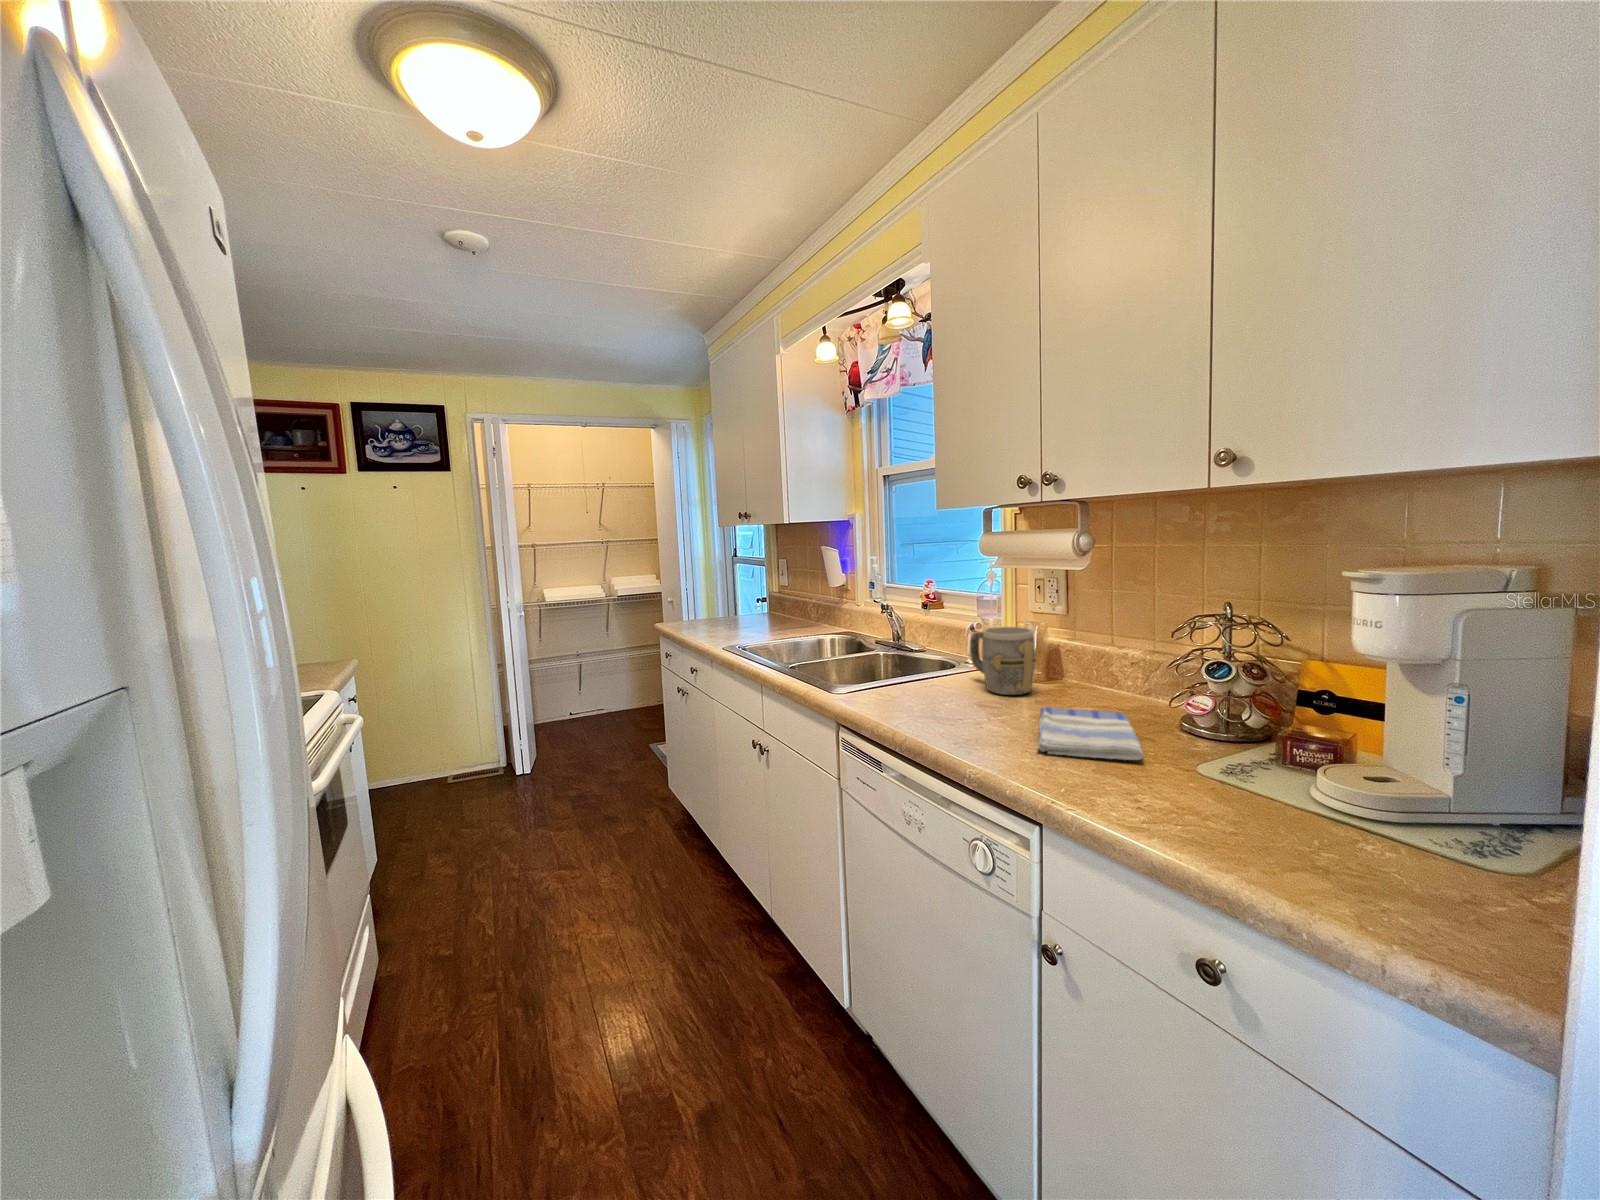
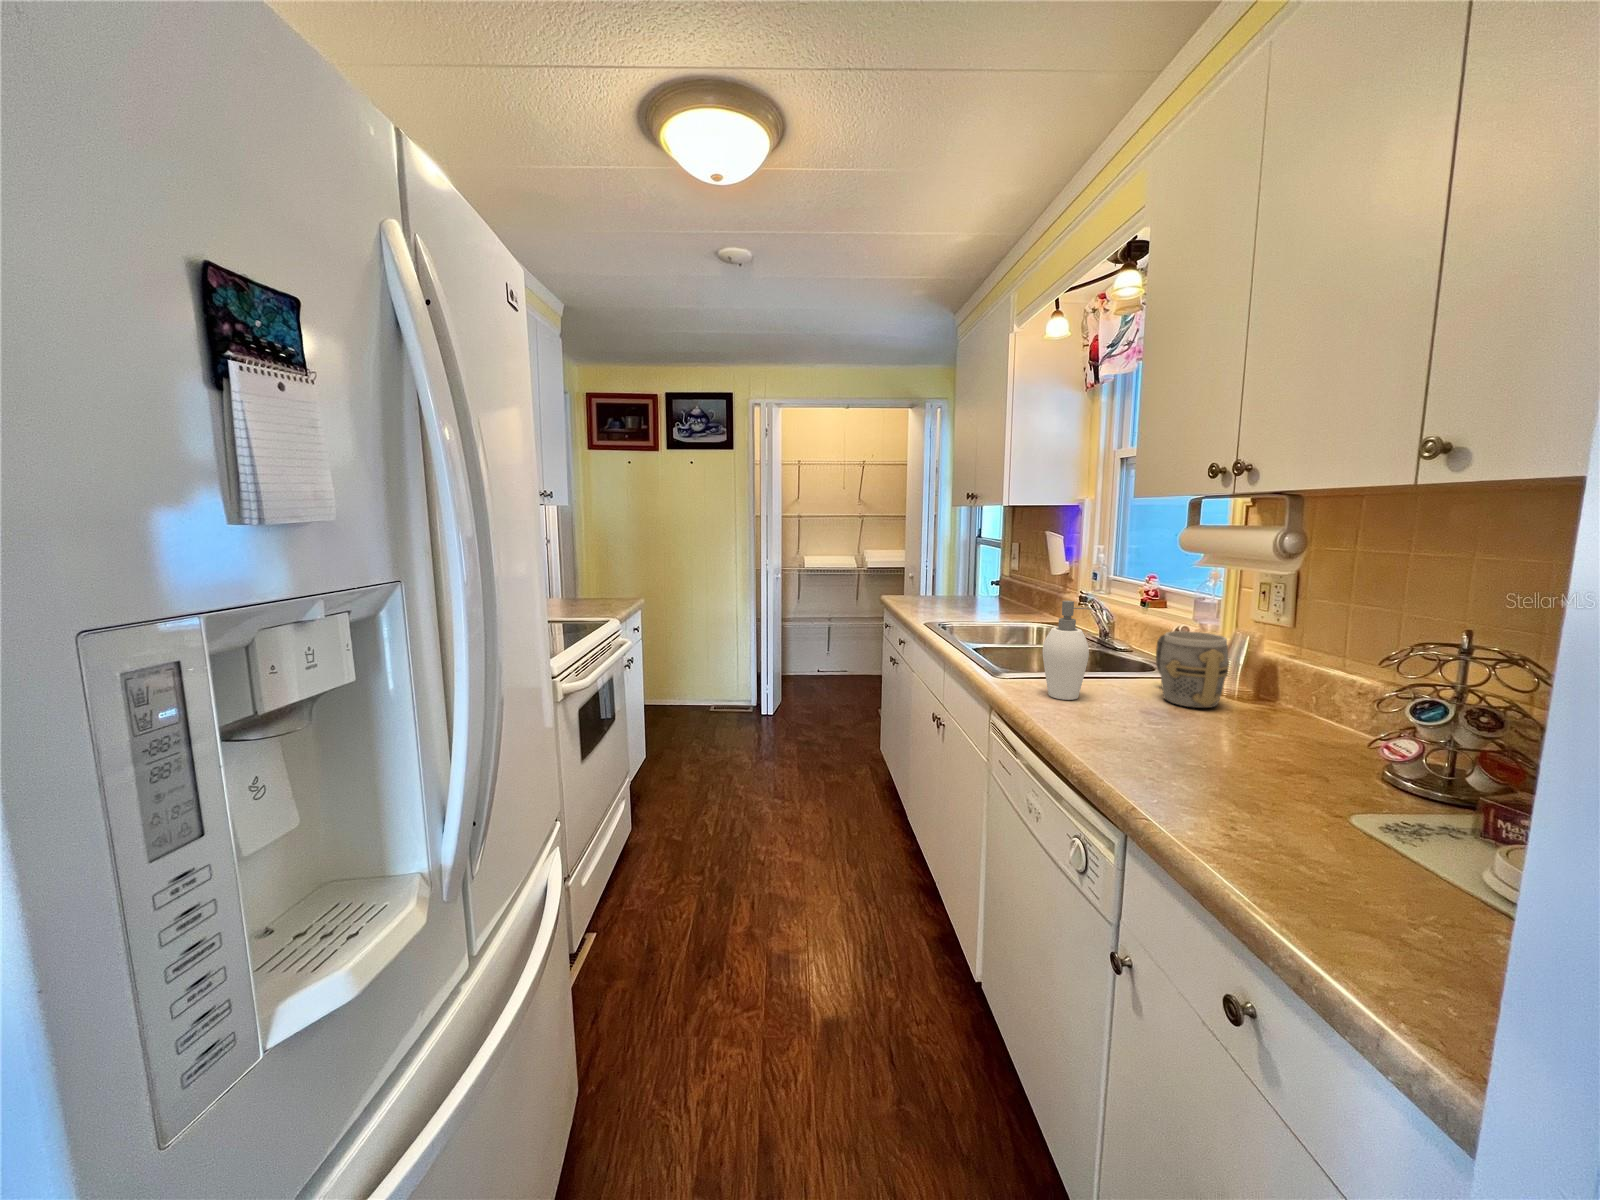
soap dispenser: none [888,610,942,707] -> present [1043,601,1107,700]
dish towel: present [1037,707,1143,760] -> none [1159,721,1312,791]

